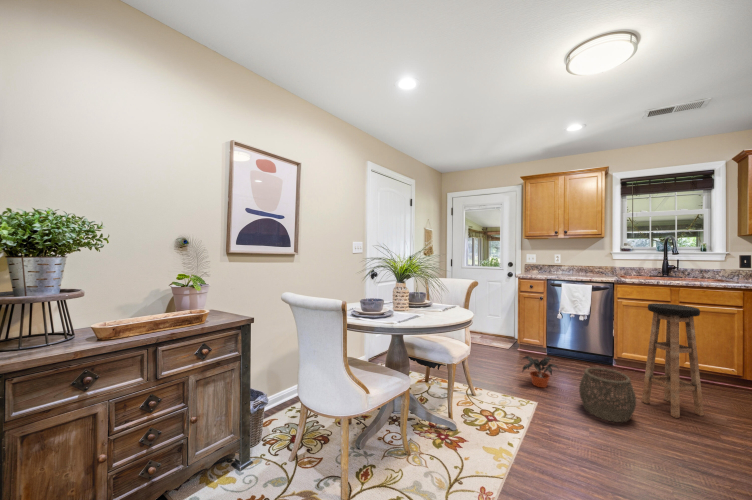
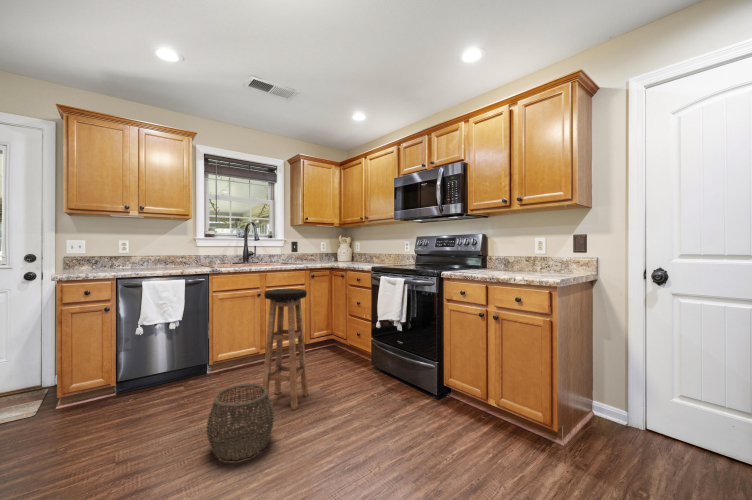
potted plant: present [523,356,558,388] -> none [91,401,164,463]

